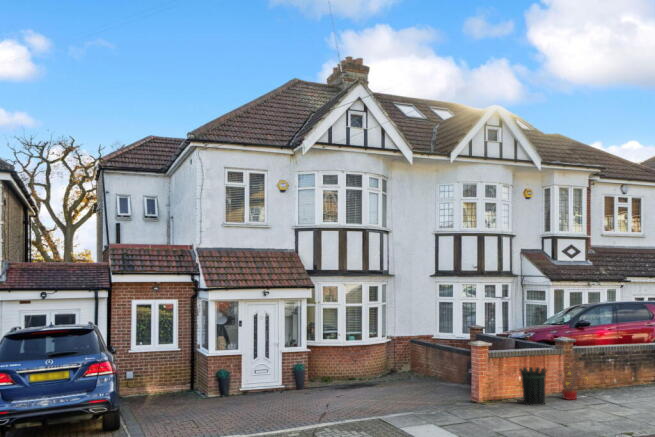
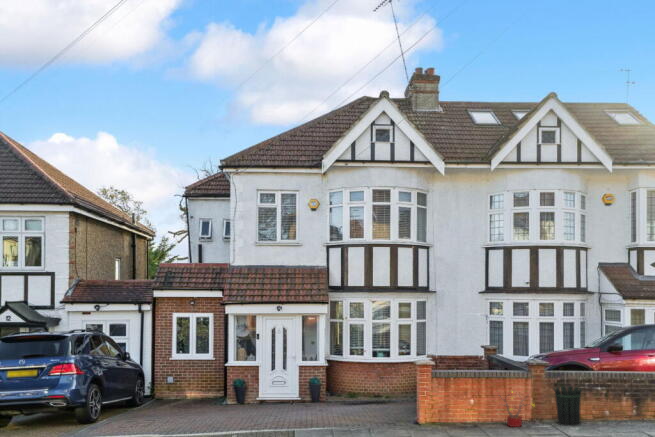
waste bin: present [520,367,547,405] -> present [553,386,582,426]

